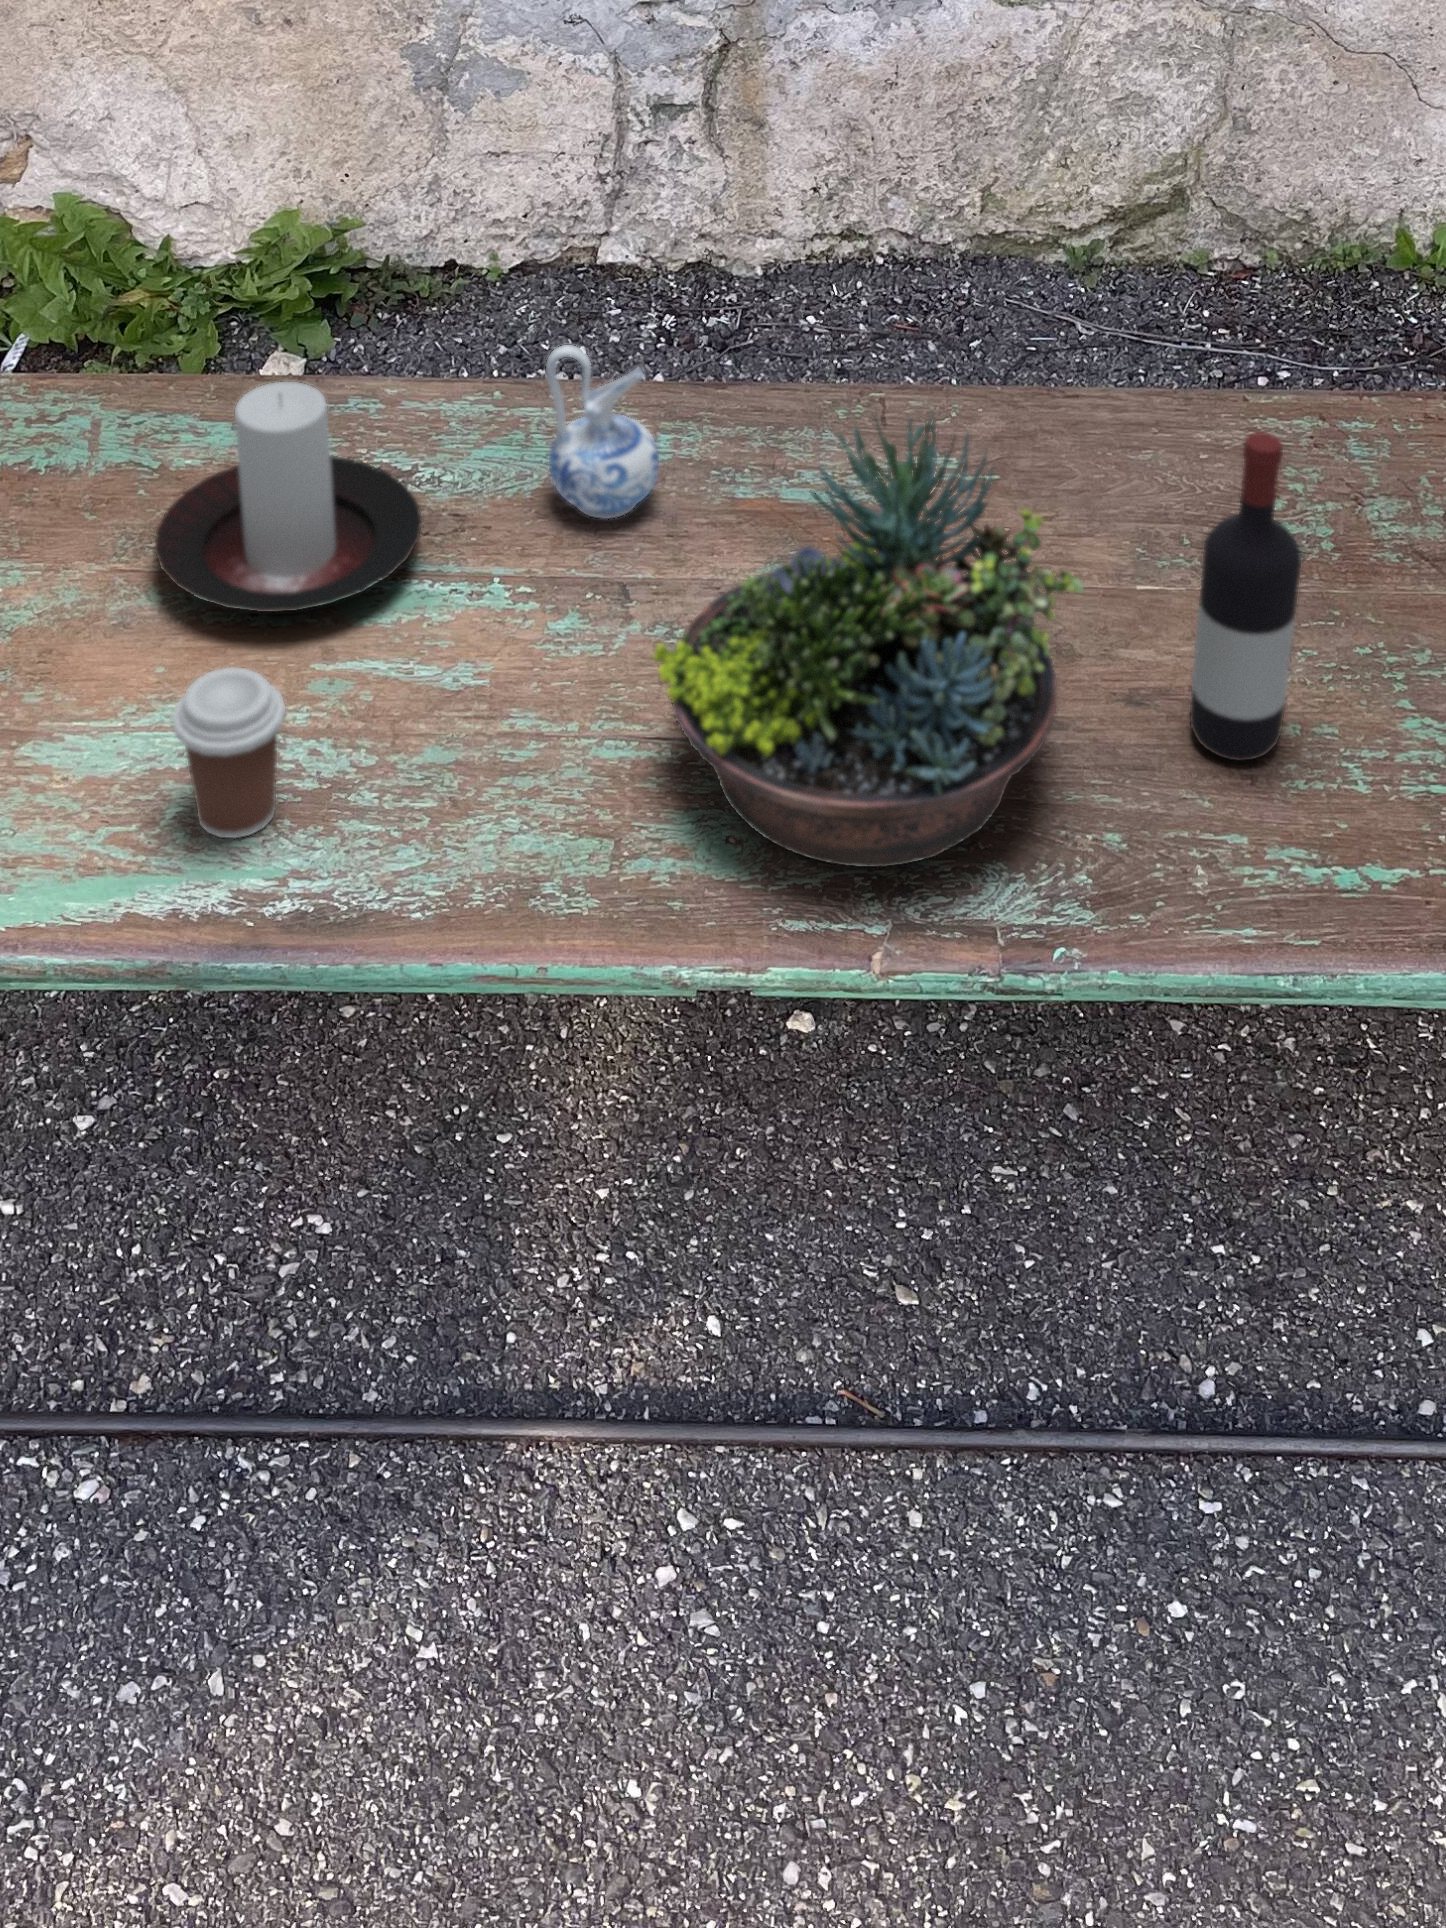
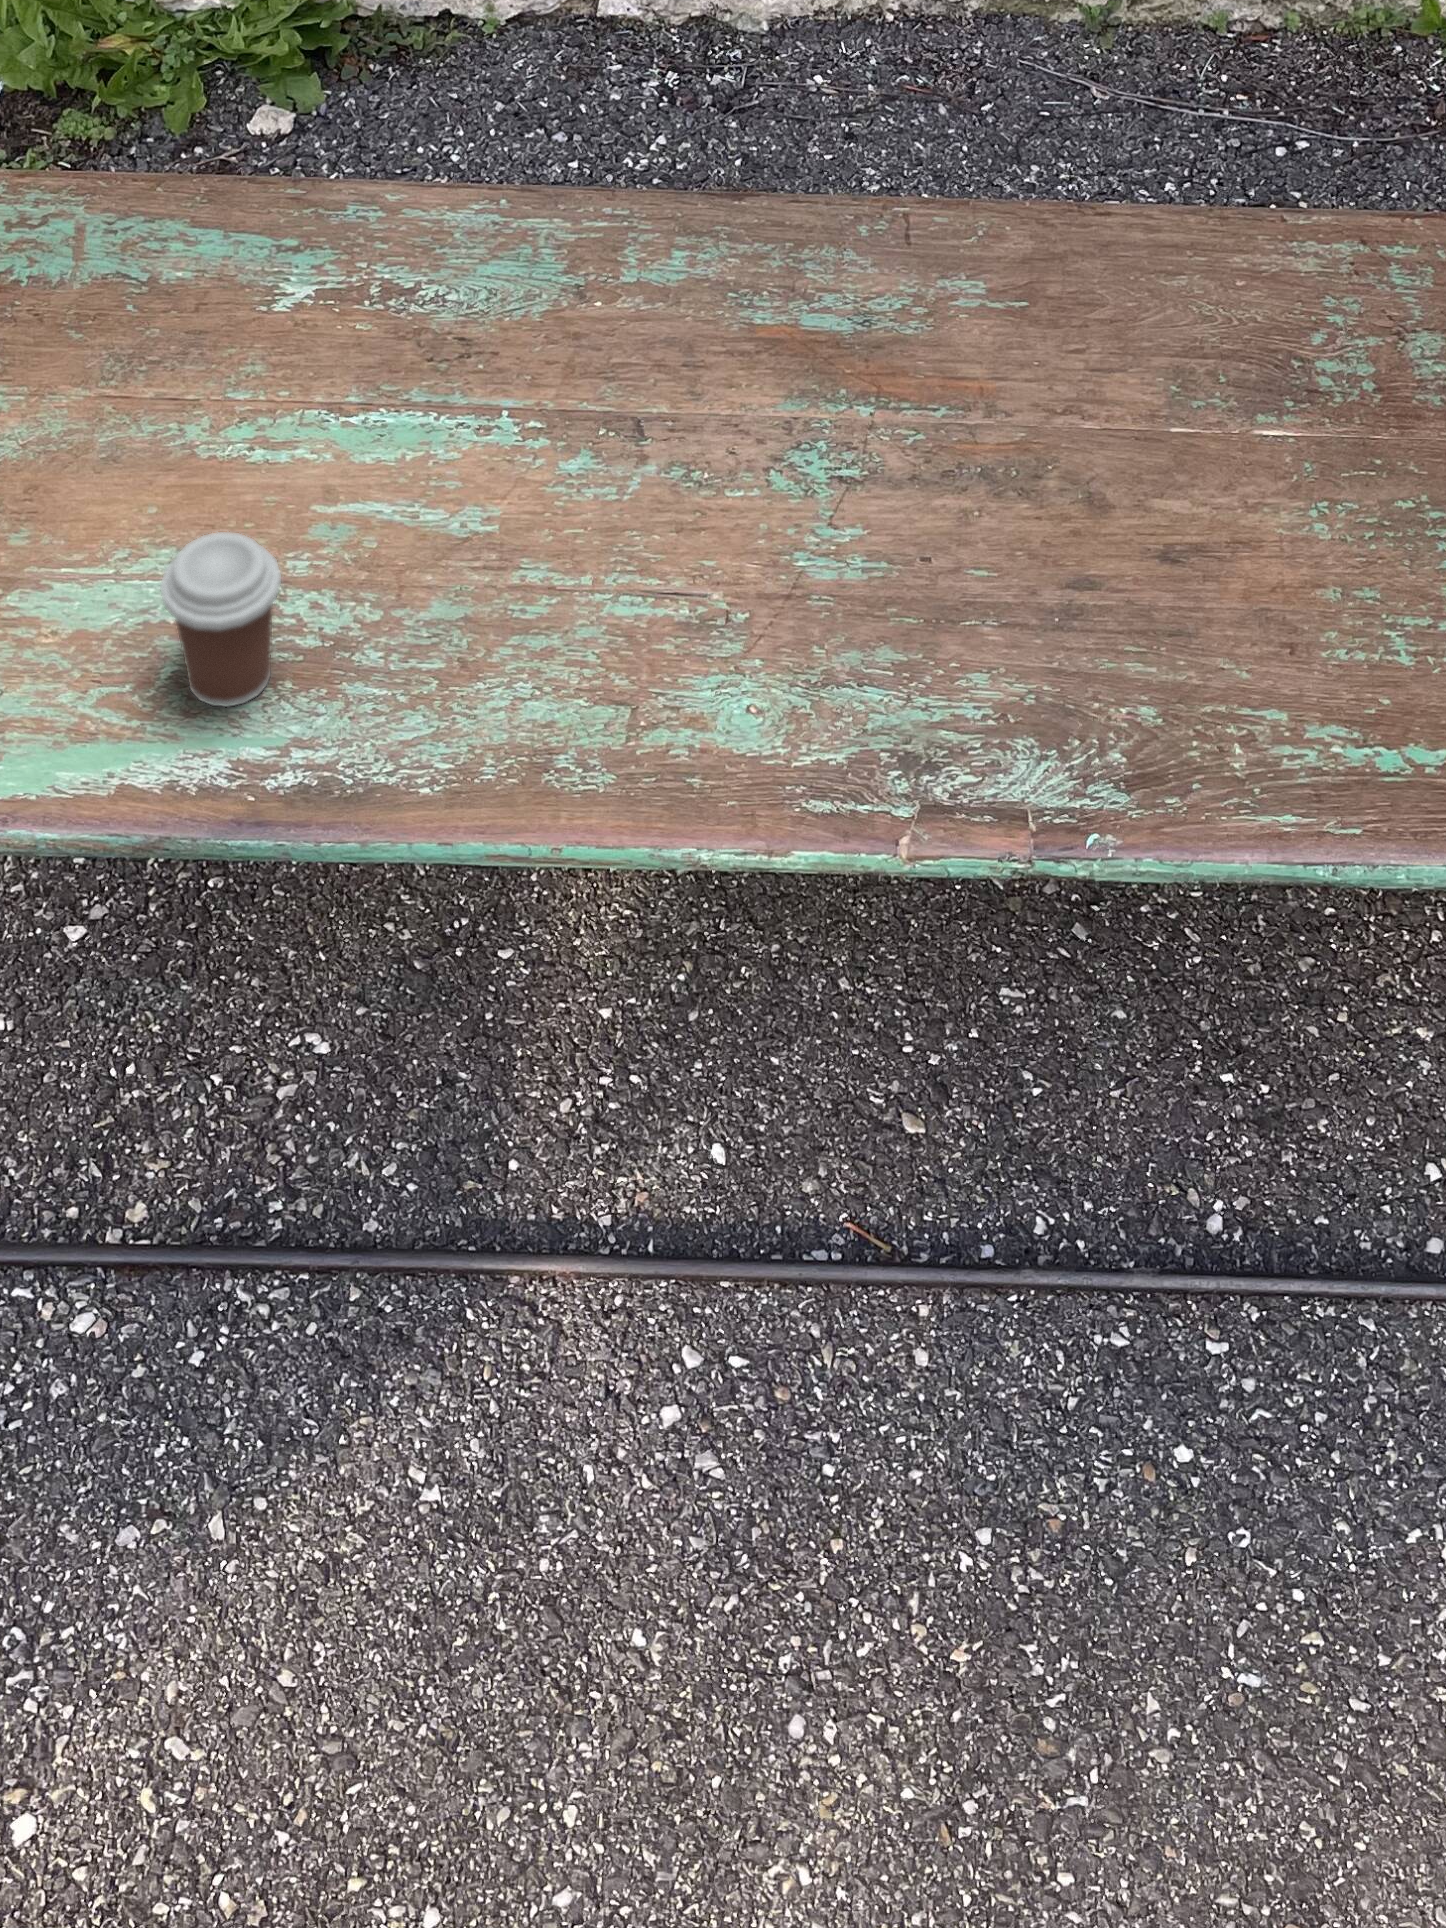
ceramic pitcher: present [546,345,659,519] -> none [554,169,671,345]
candle holder: present [155,382,422,612] -> none [137,207,421,453]
succulent planter: present [653,417,1084,867] -> none [670,268,1134,747]
wine bottle: present [1190,432,1302,761] -> none [1231,304,1362,630]

